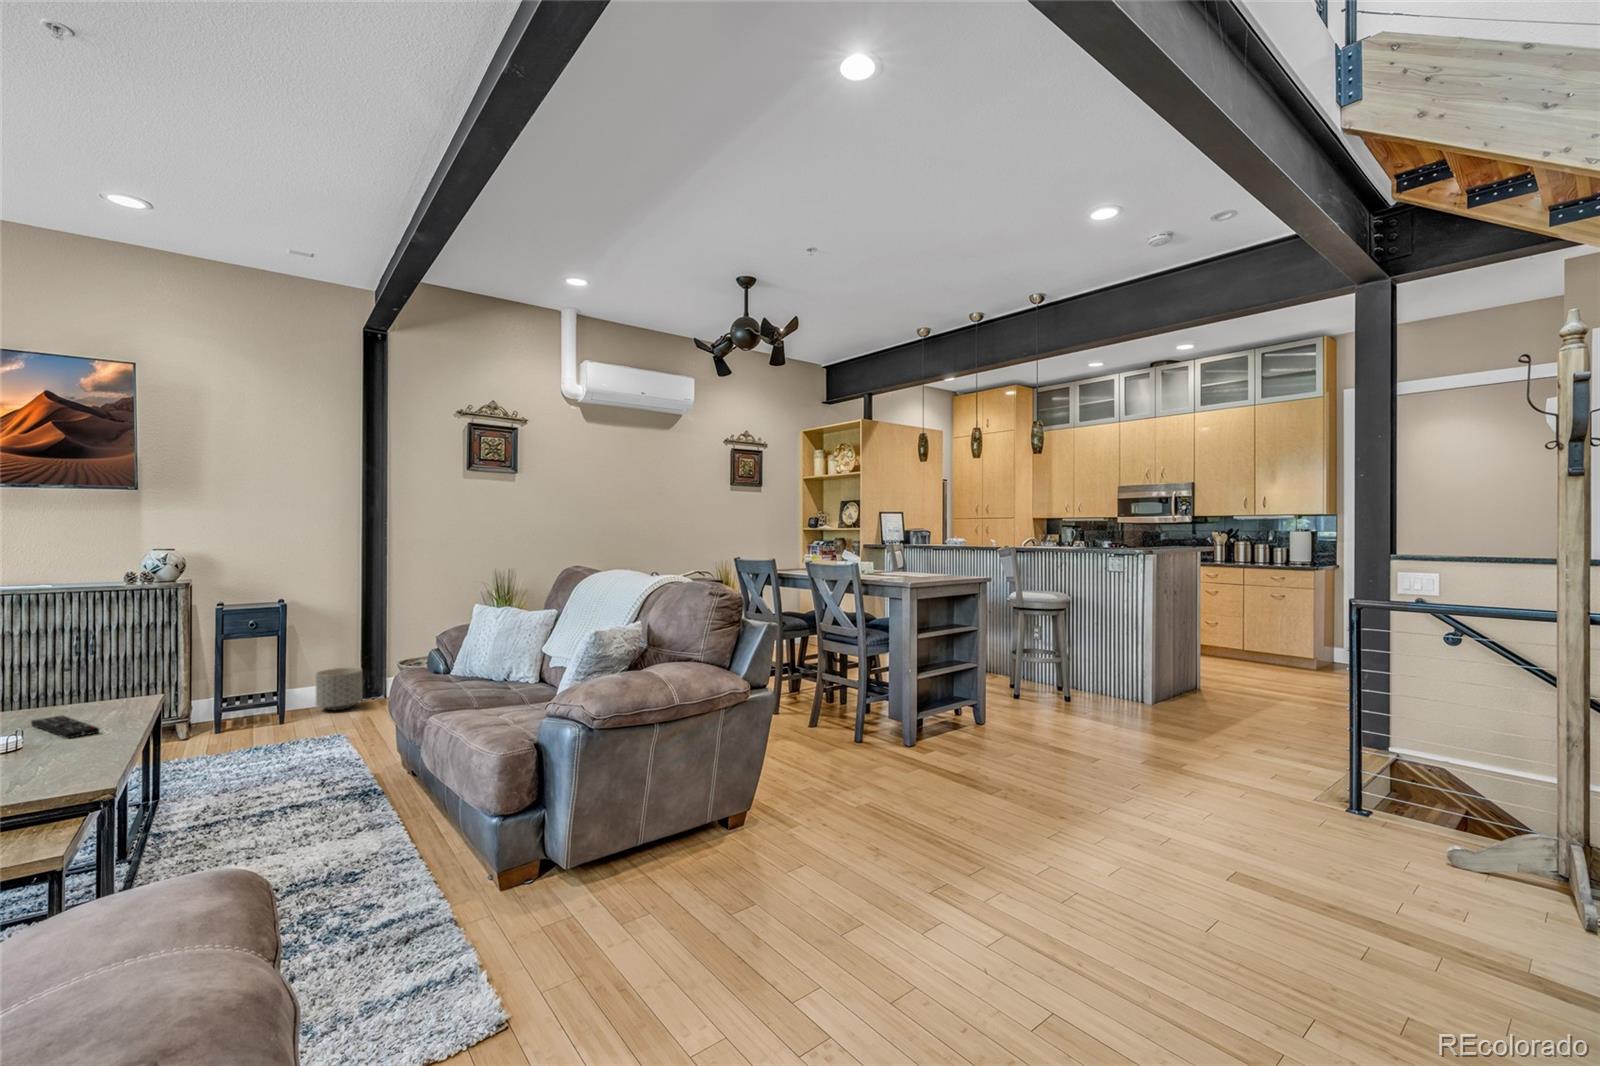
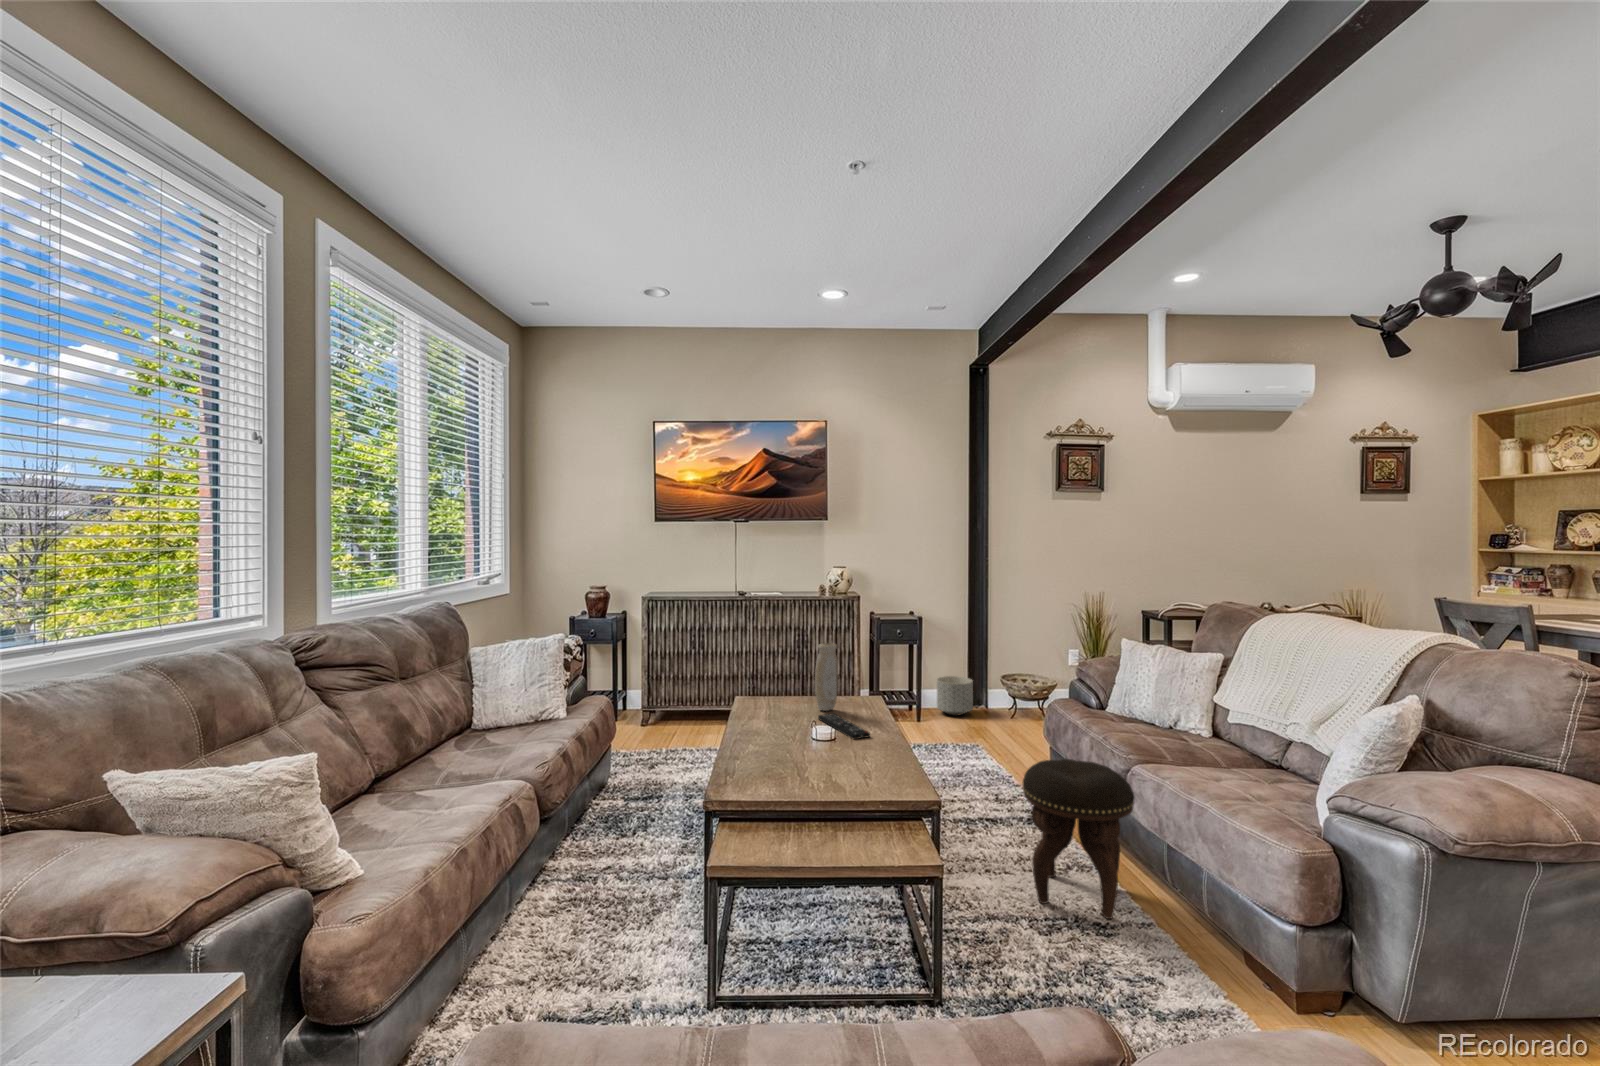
vase: none [39,630,80,715] -> present [815,643,837,711]
footstool: none [301,718,421,867] -> present [1022,759,1135,919]

